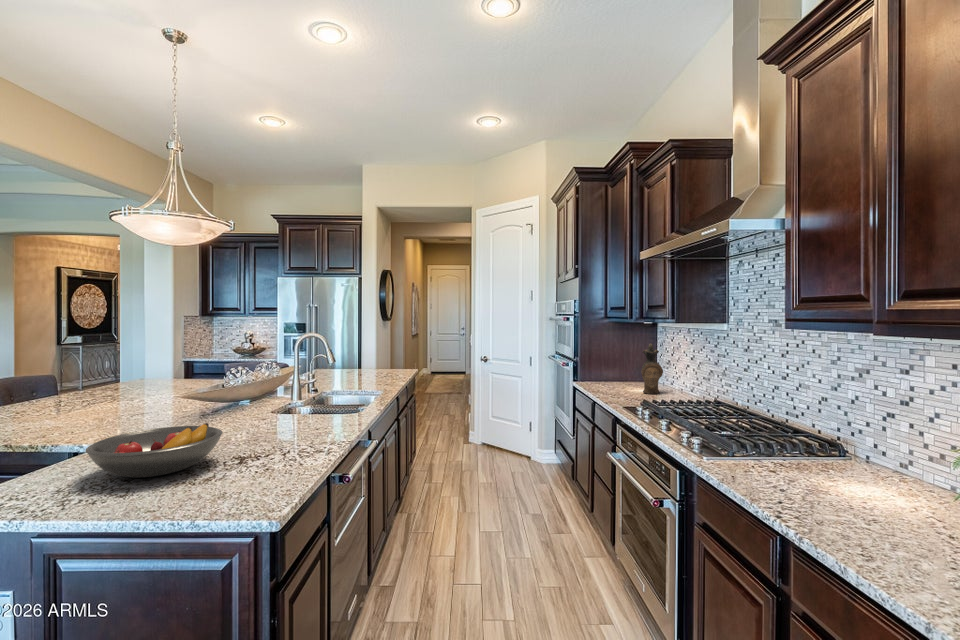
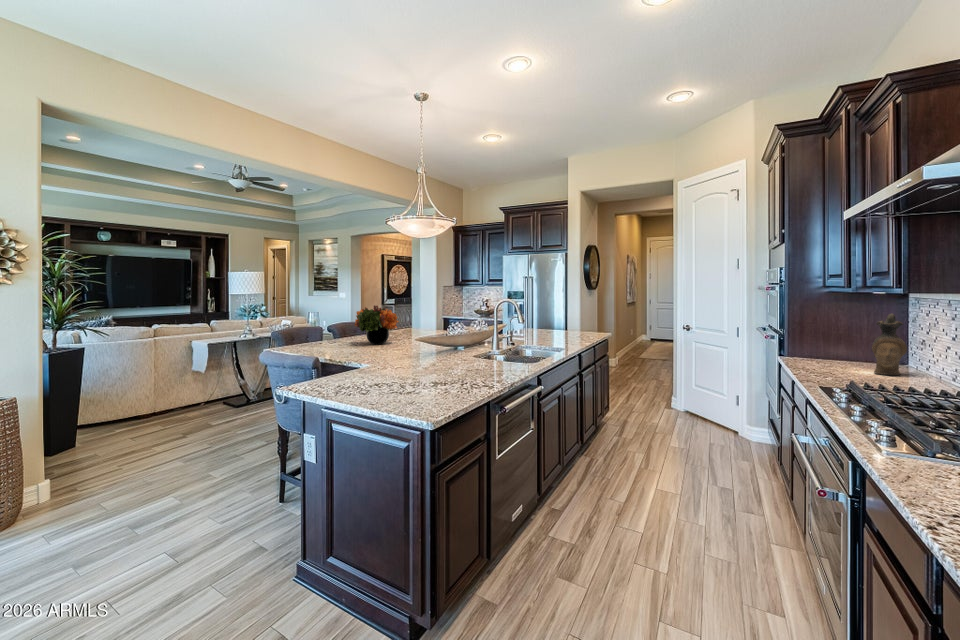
flower arrangement: none [53,348,138,407] -> present [355,305,398,344]
fruit bowl: present [86,423,223,478] -> none [343,356,422,388]

